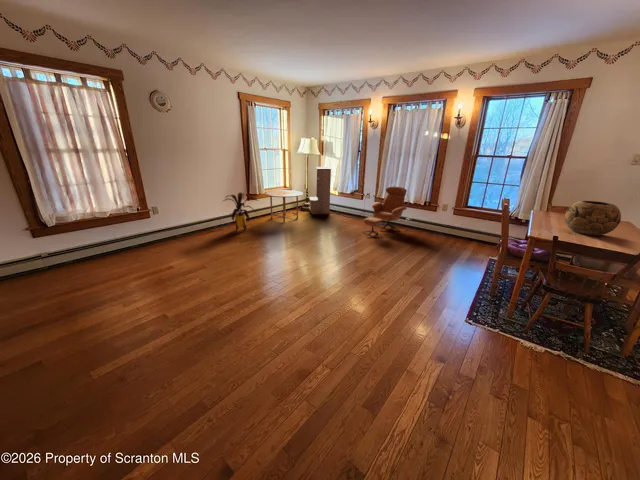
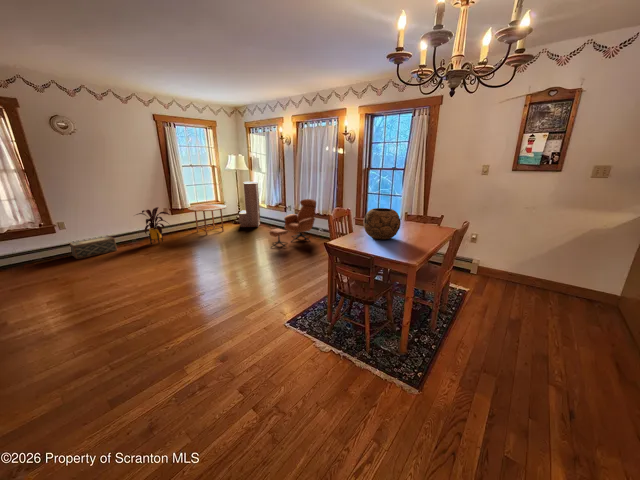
woven basket: none [162,222,207,247] -> present [69,235,117,259]

